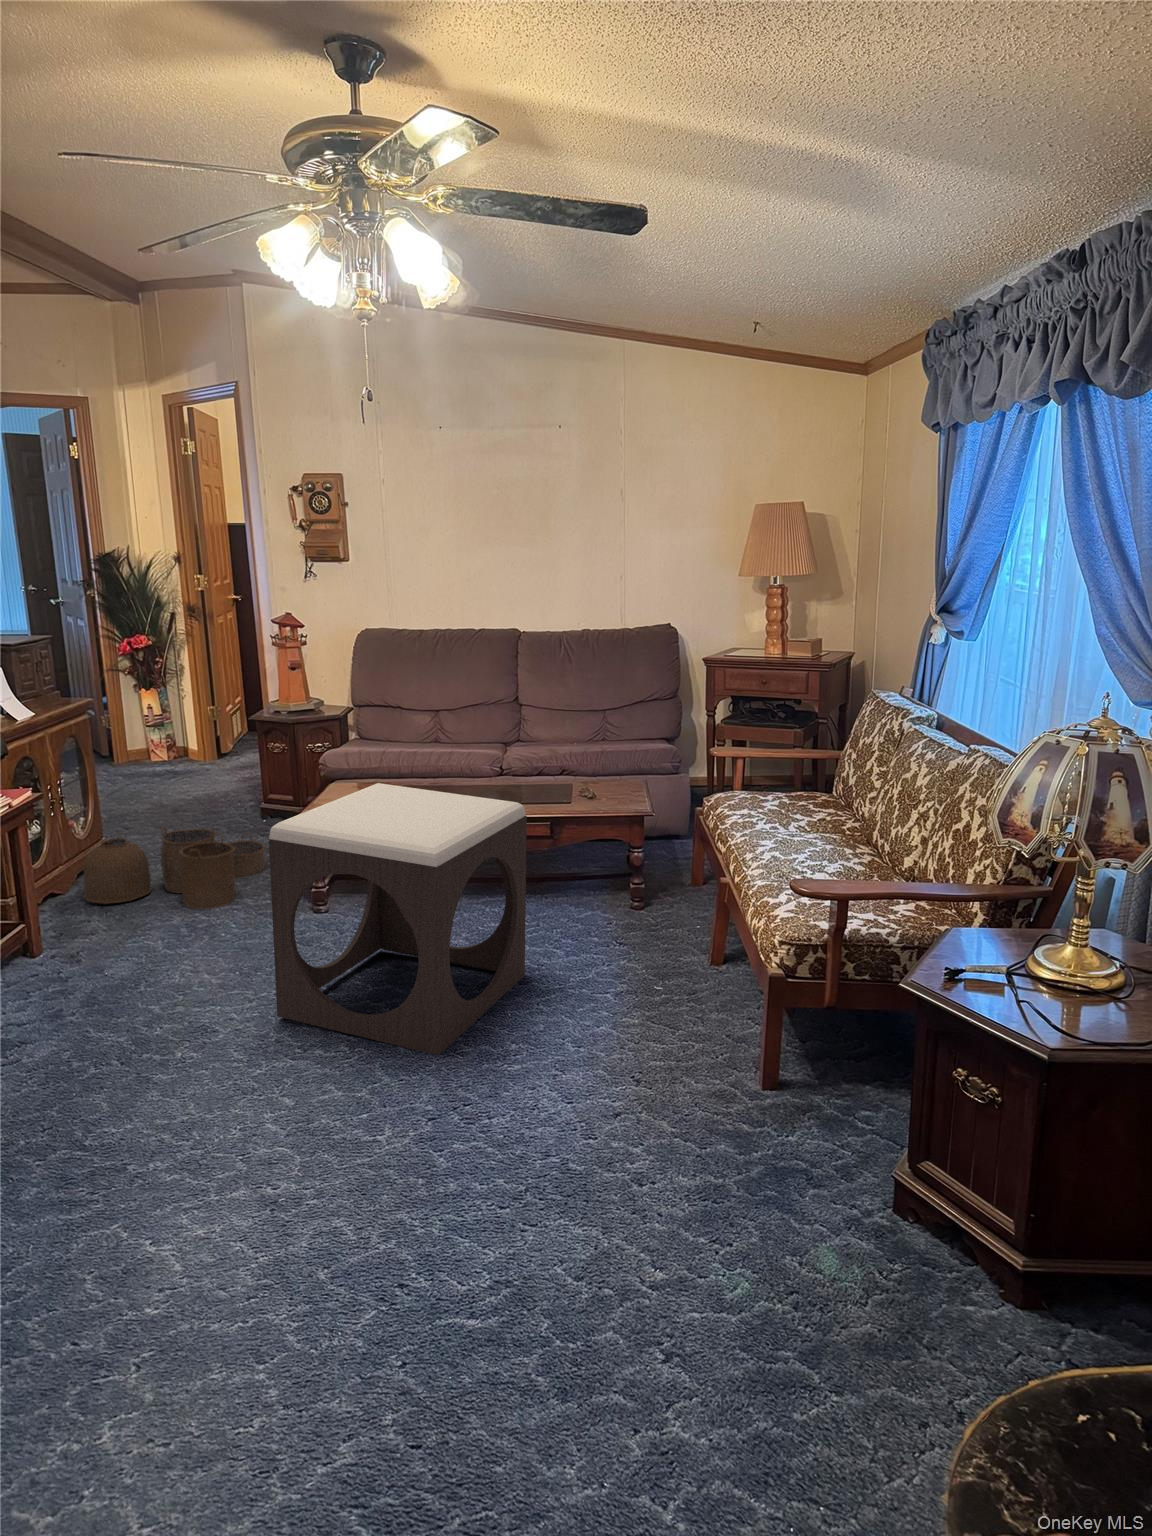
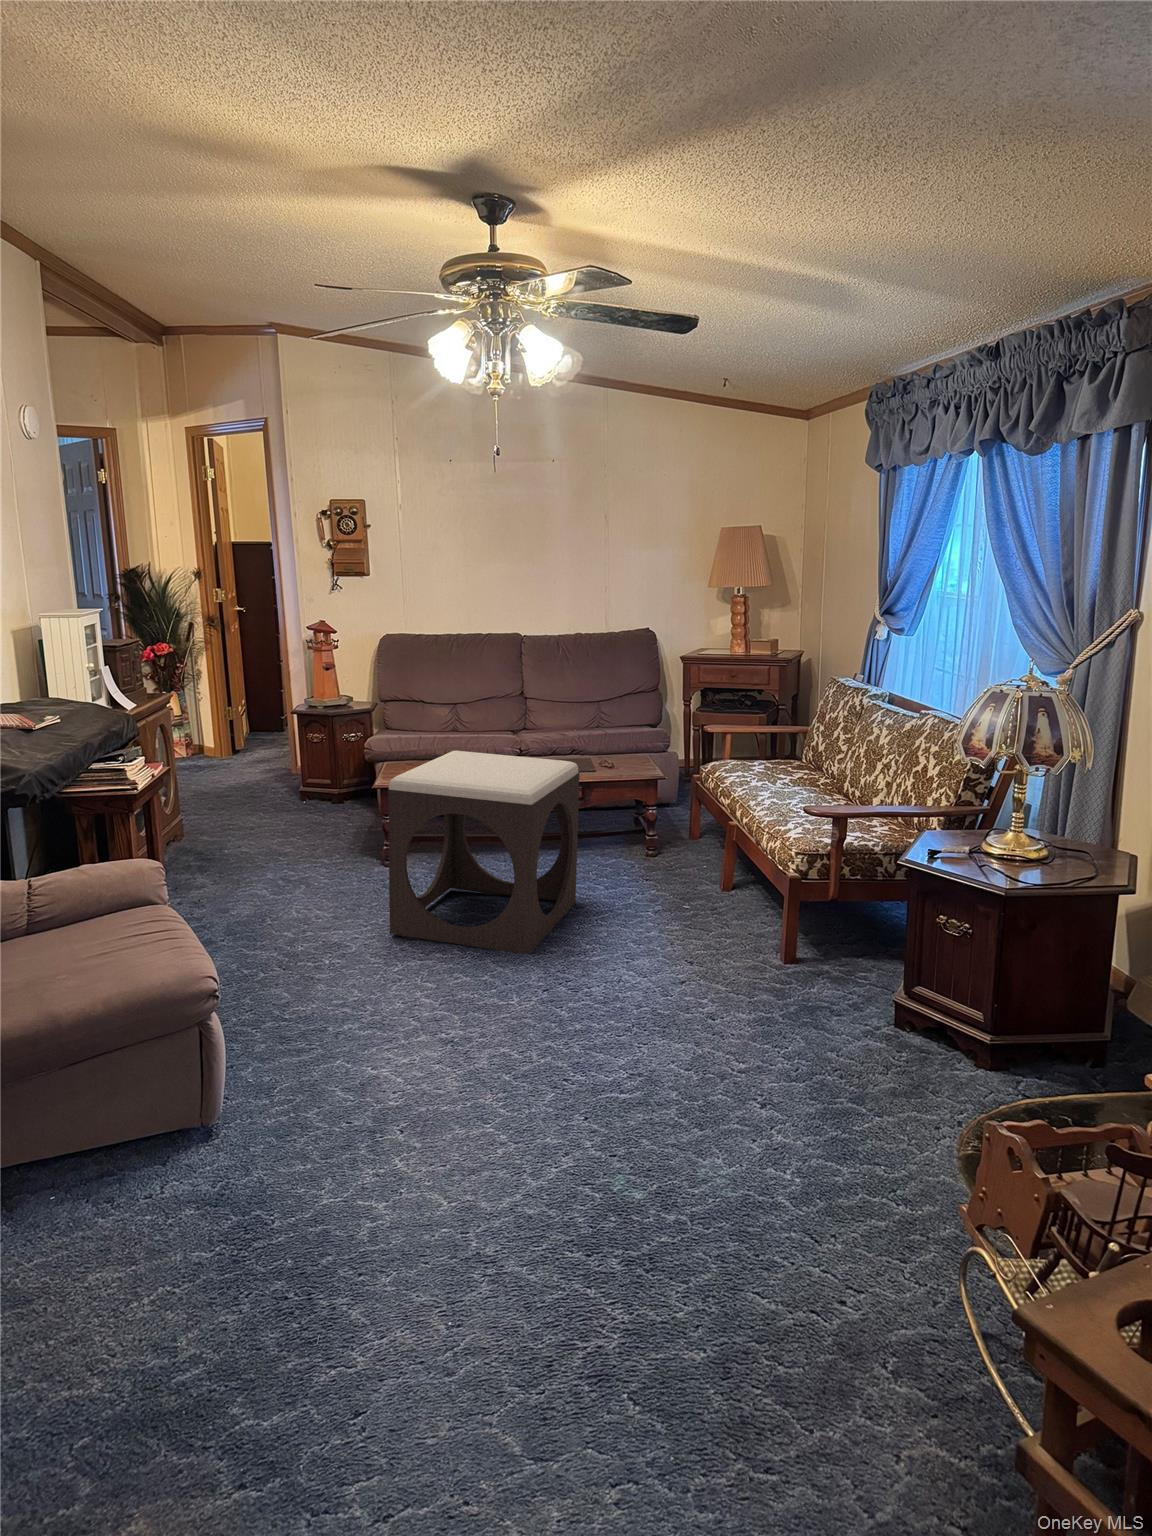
woven basket: present [84,827,265,909] -> none [176,798,324,866]

